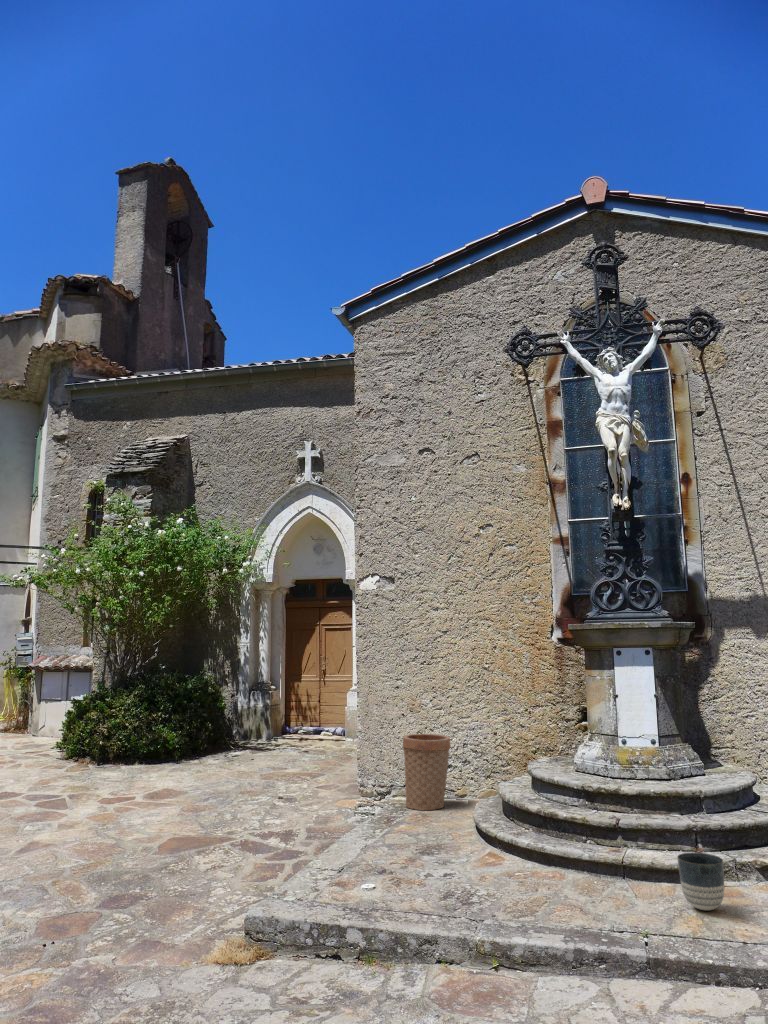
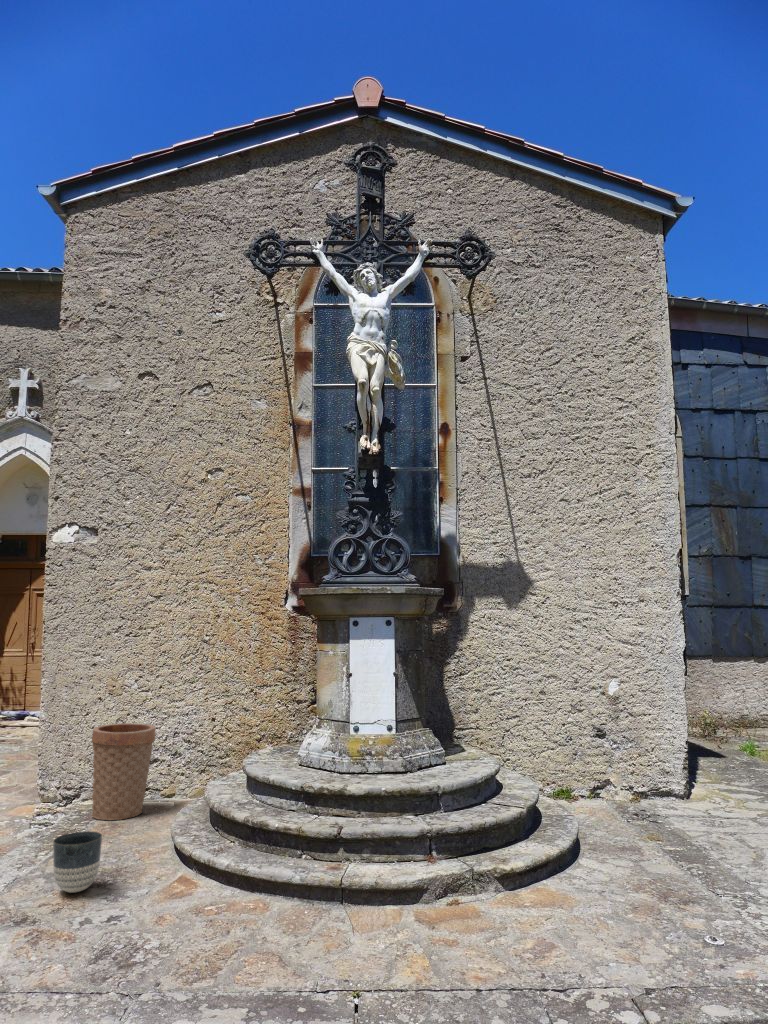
planter: present [677,853,724,911] -> present [53,831,102,893]

